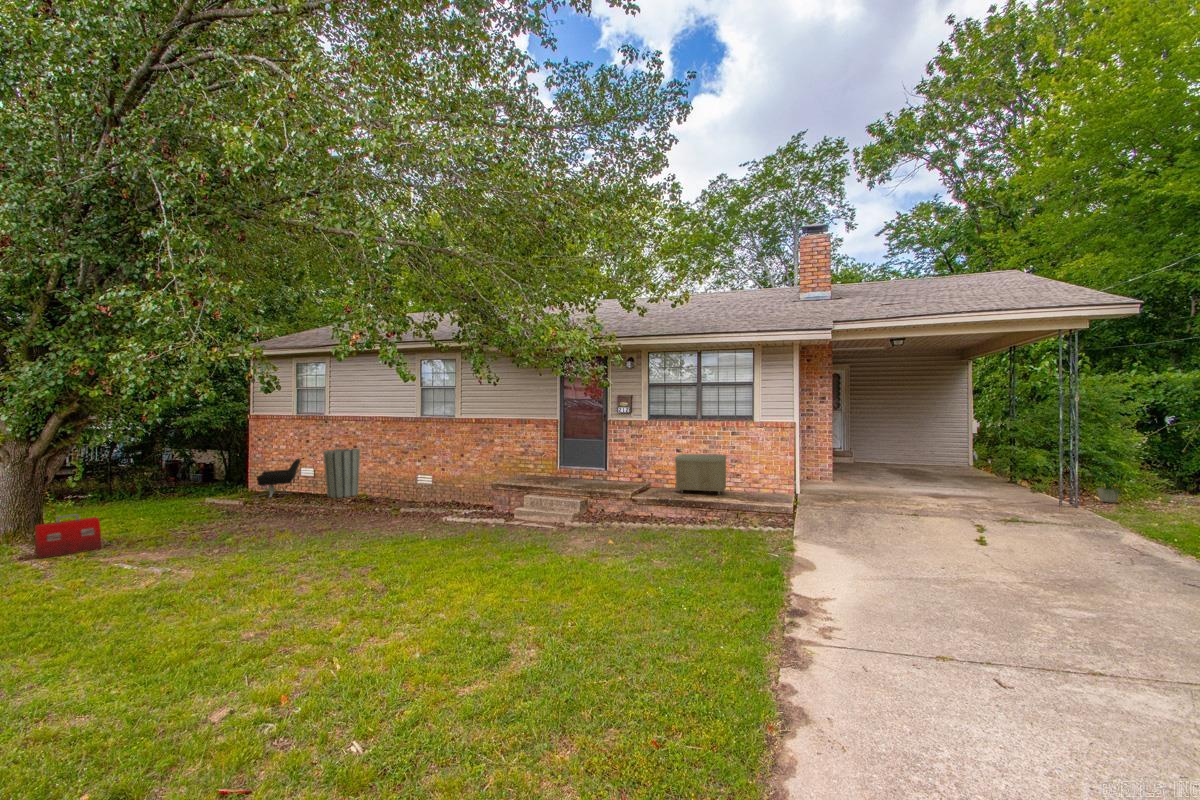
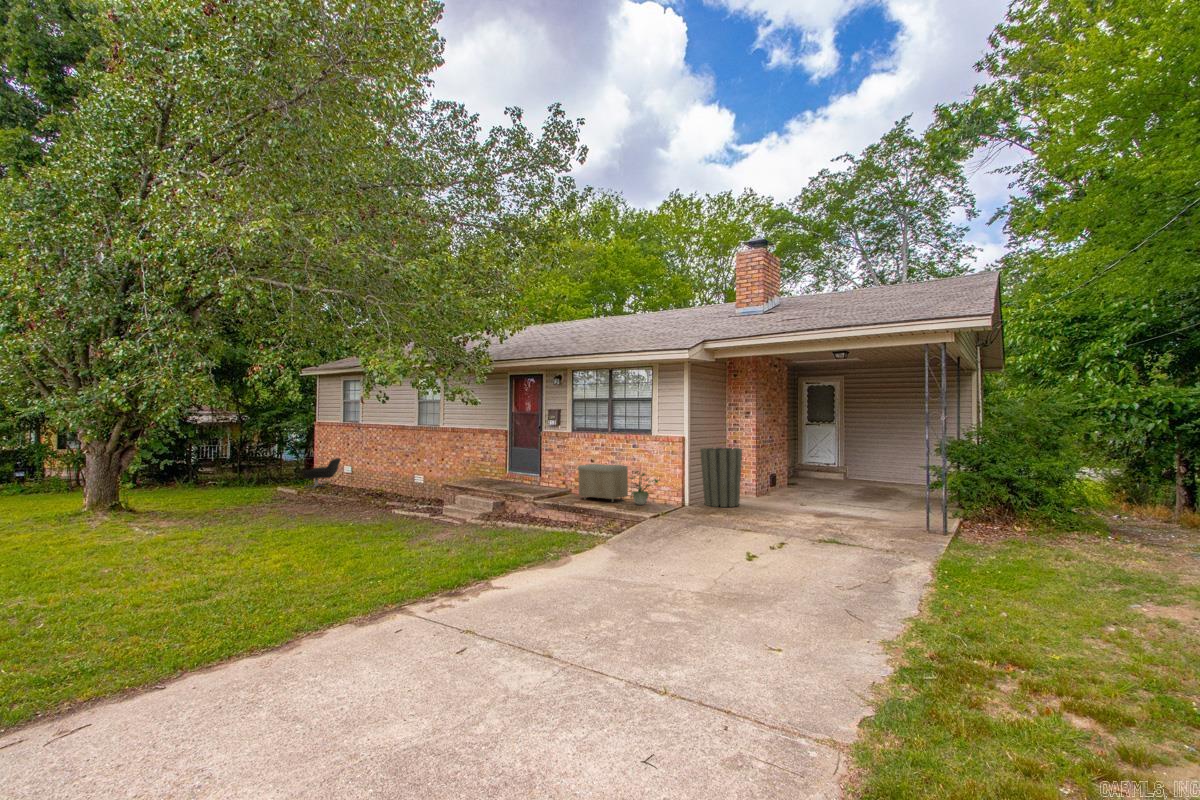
trash can: present [324,449,360,498] -> present [700,448,742,507]
potted plant: present [1092,467,1133,503] -> present [630,473,658,505]
toolbox: present [35,514,101,559] -> none [119,489,160,517]

